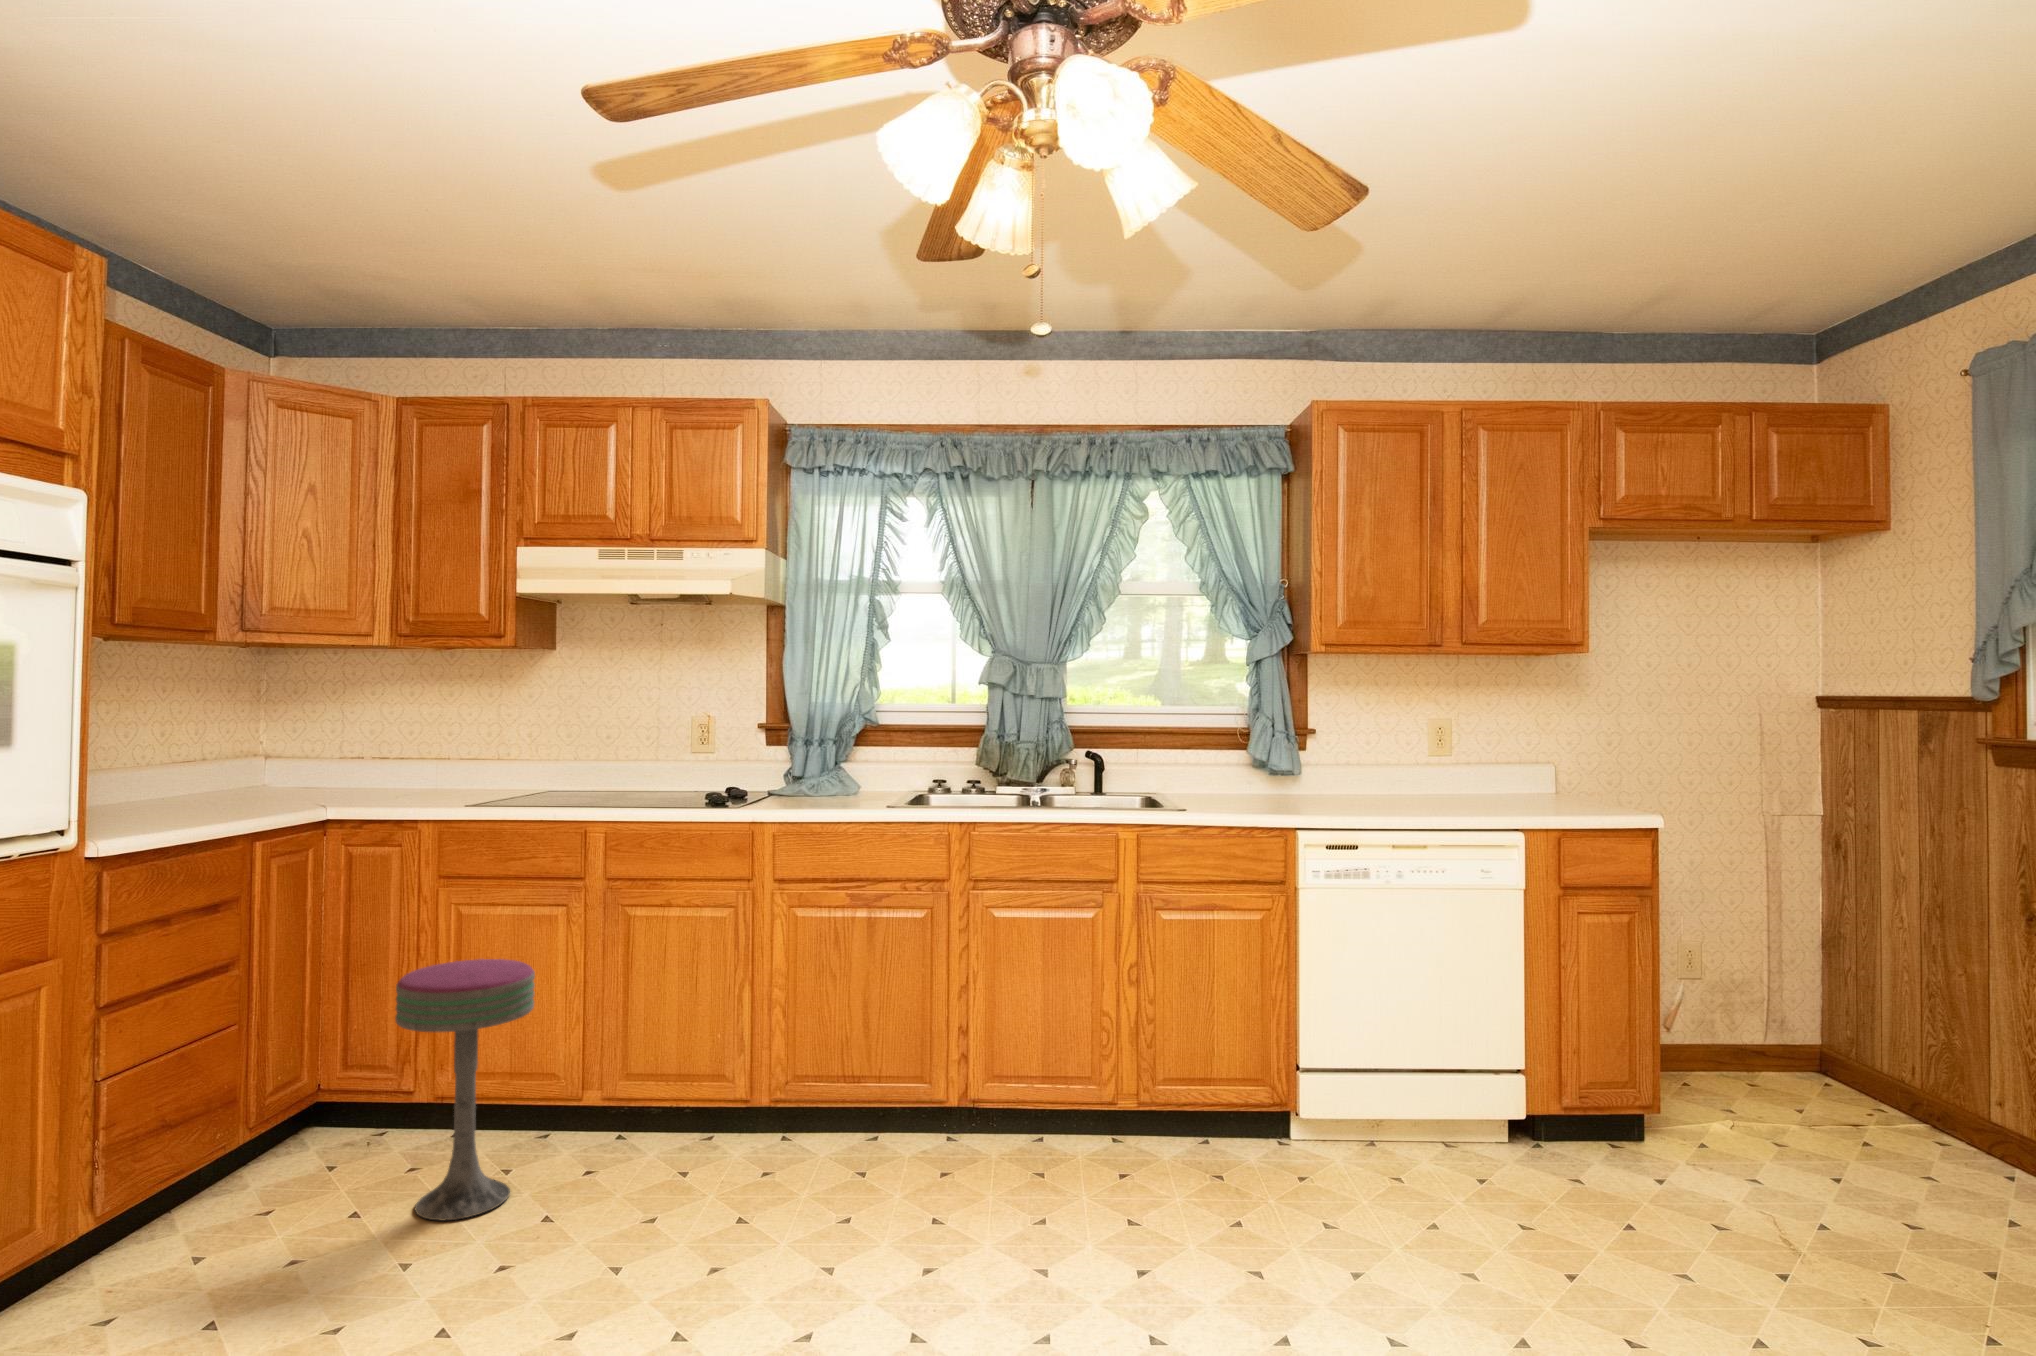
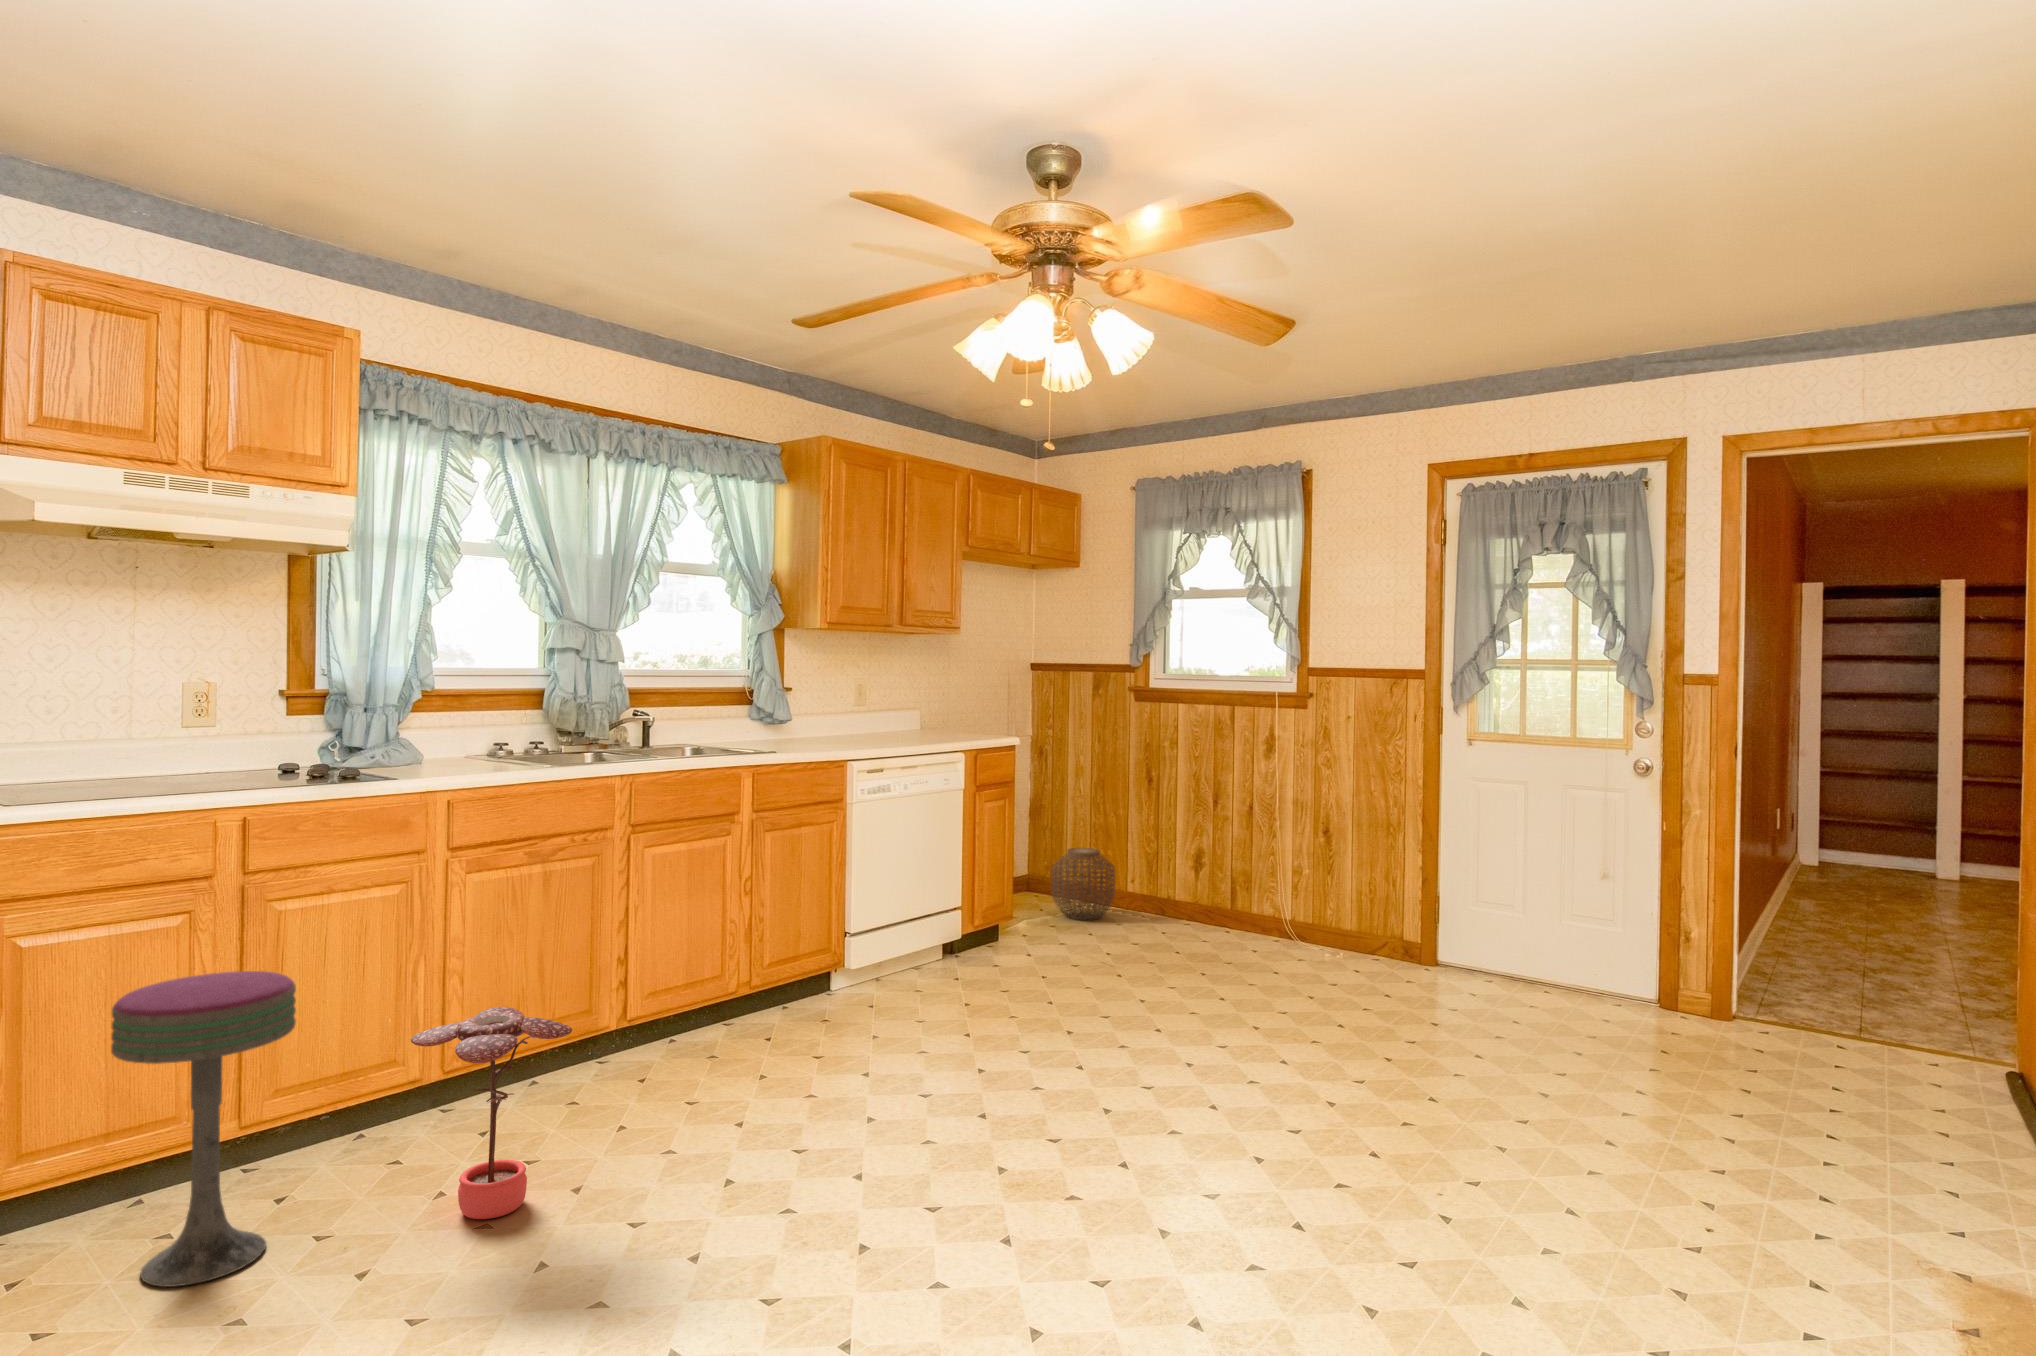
woven basket: none [1806,1009,1947,1145] -> present [1051,848,1115,920]
potted plant: none [555,1046,692,1263] -> present [411,1007,572,1219]

